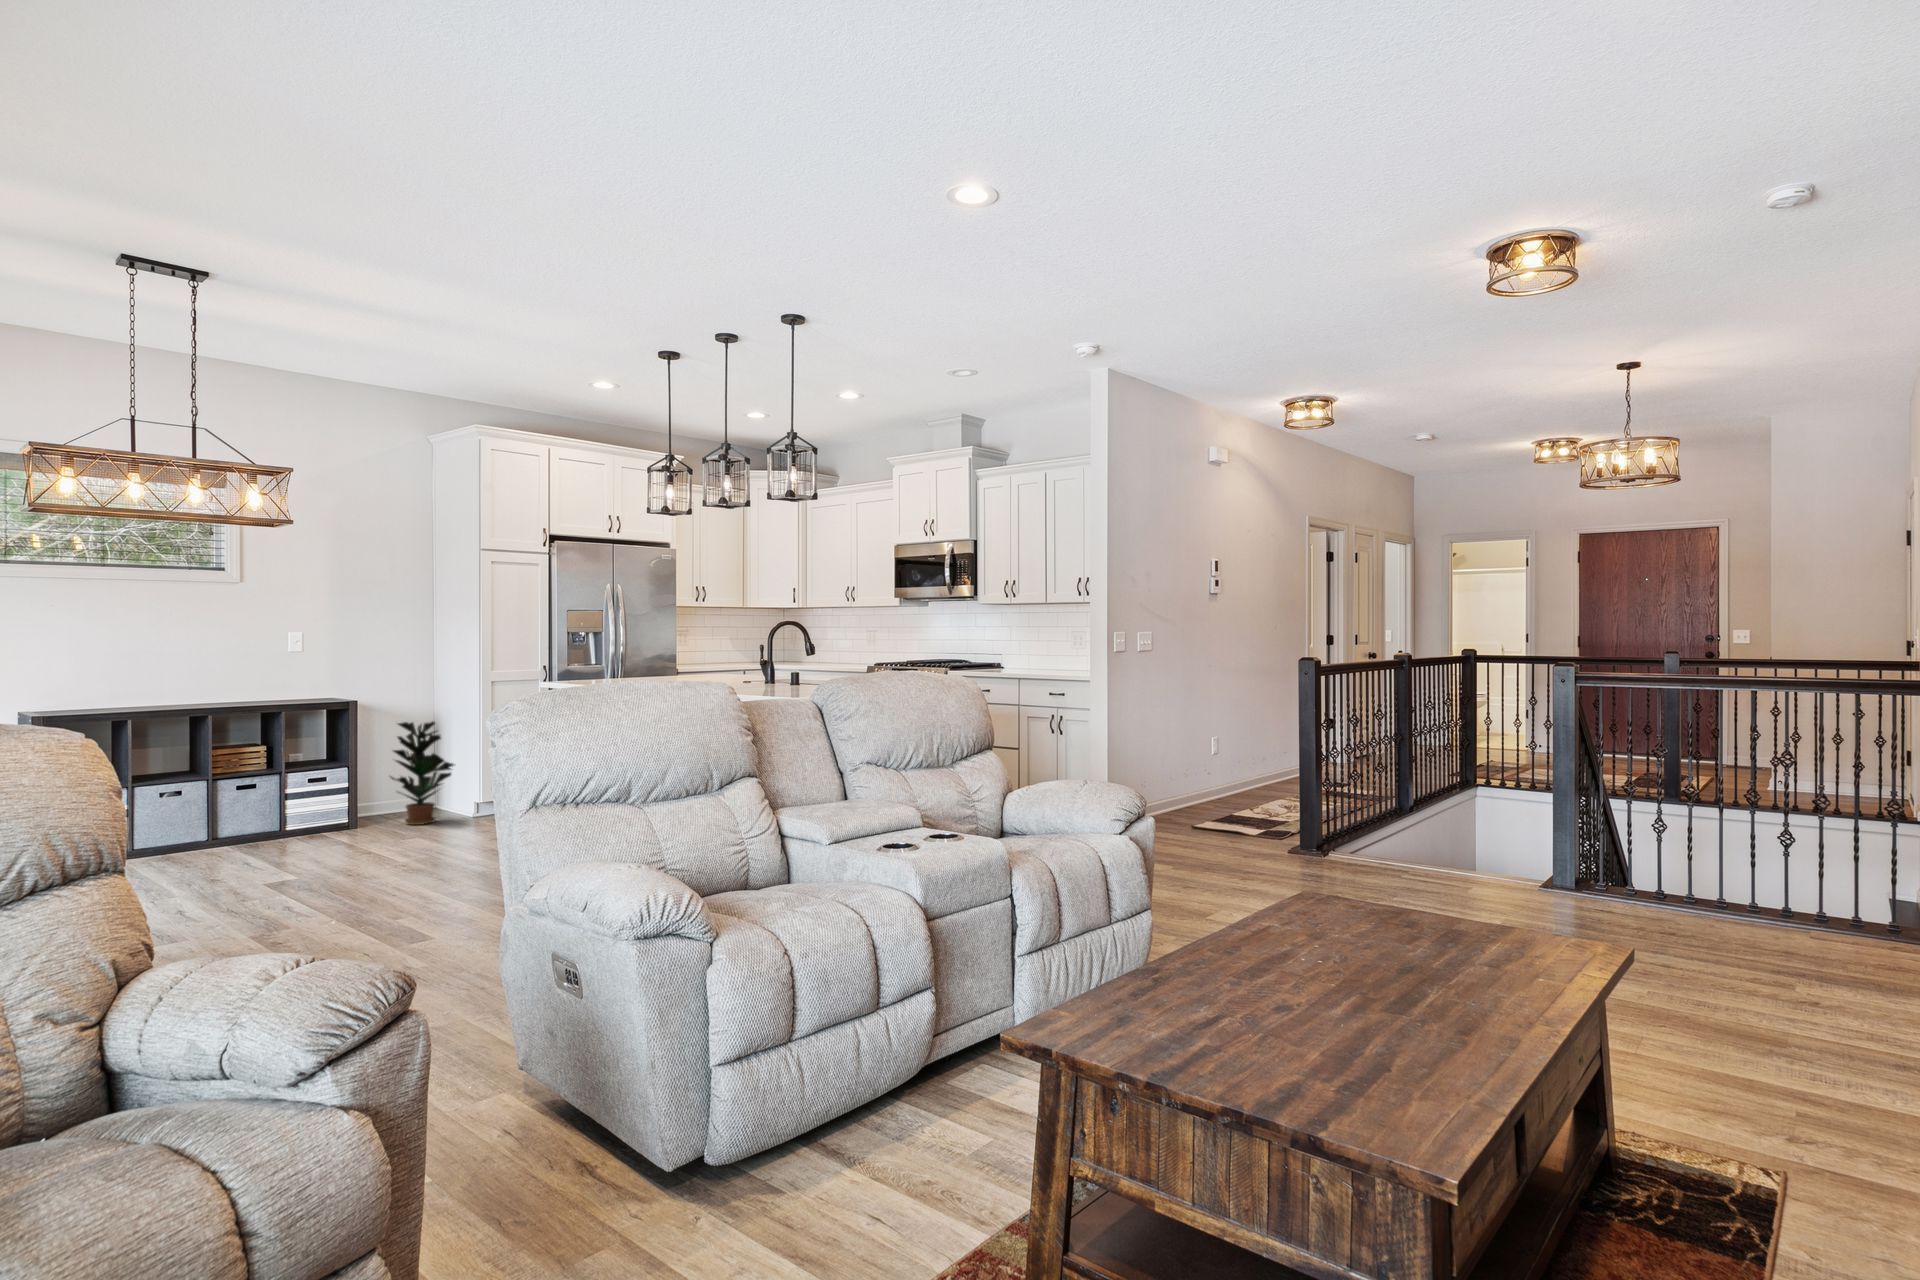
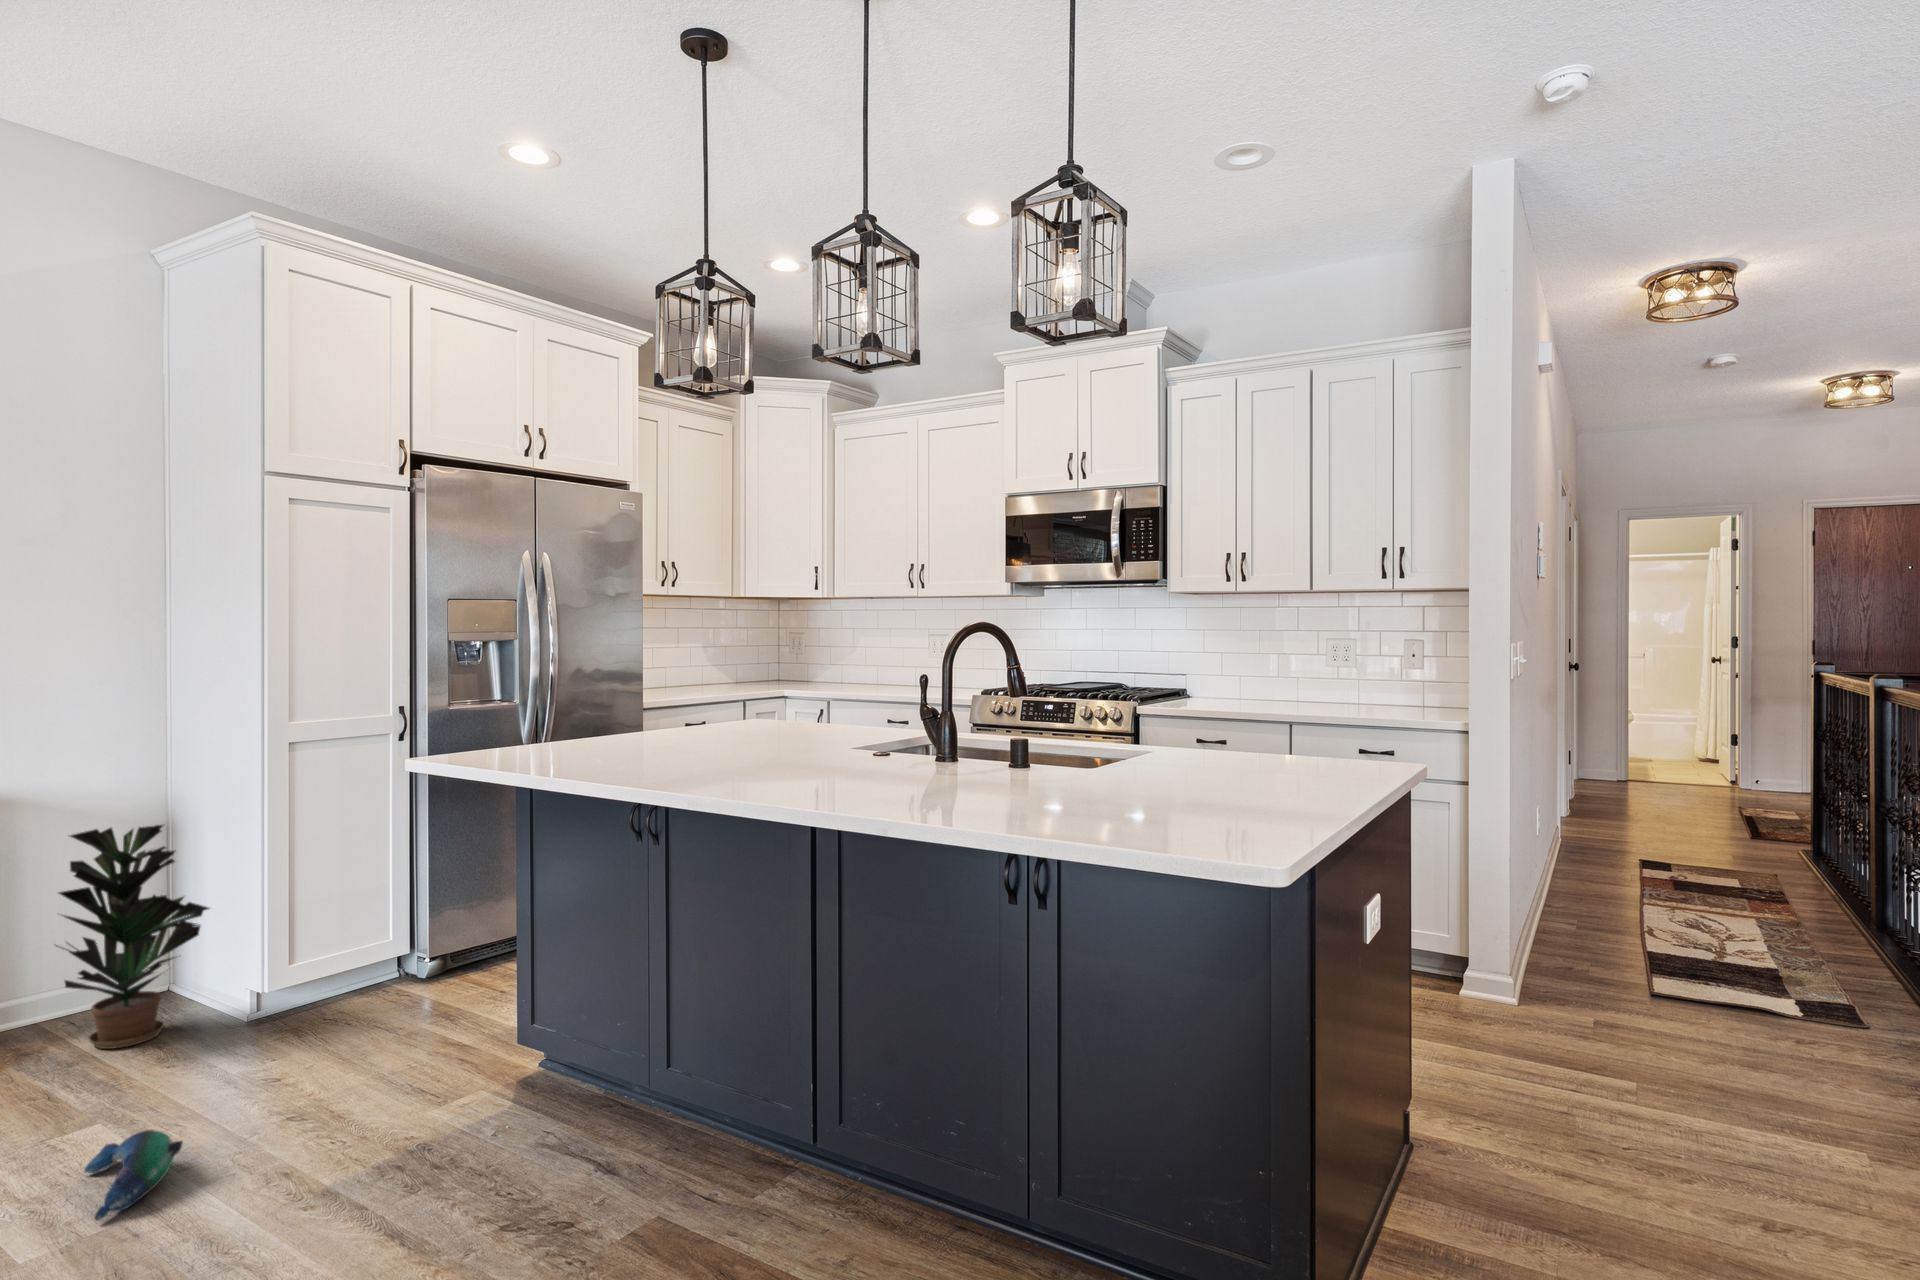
plush toy: none [419,833,457,858] -> present [84,1130,182,1221]

